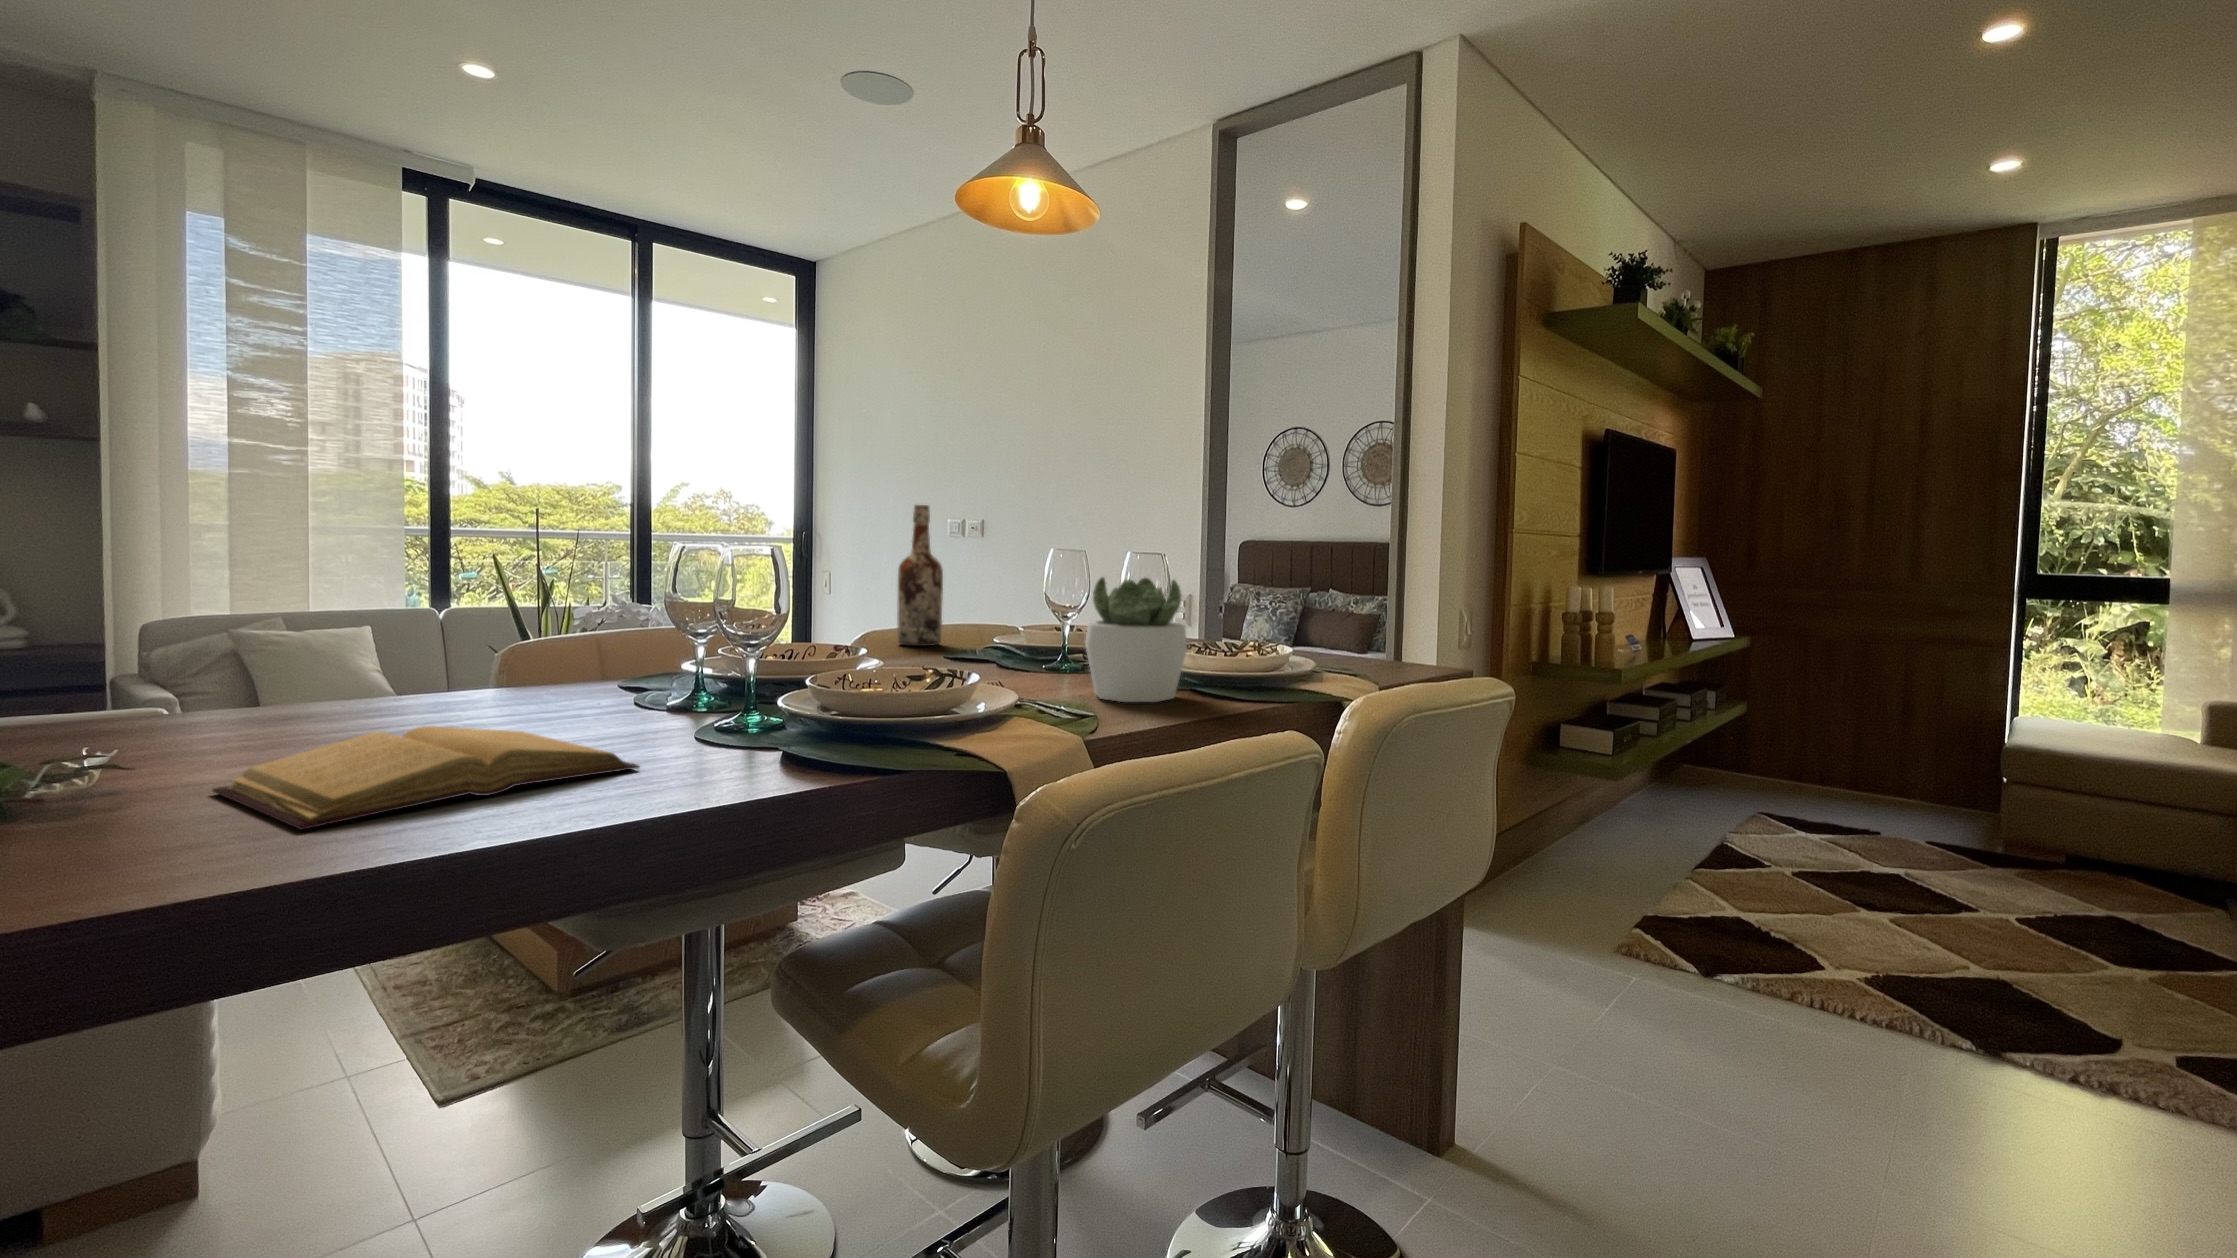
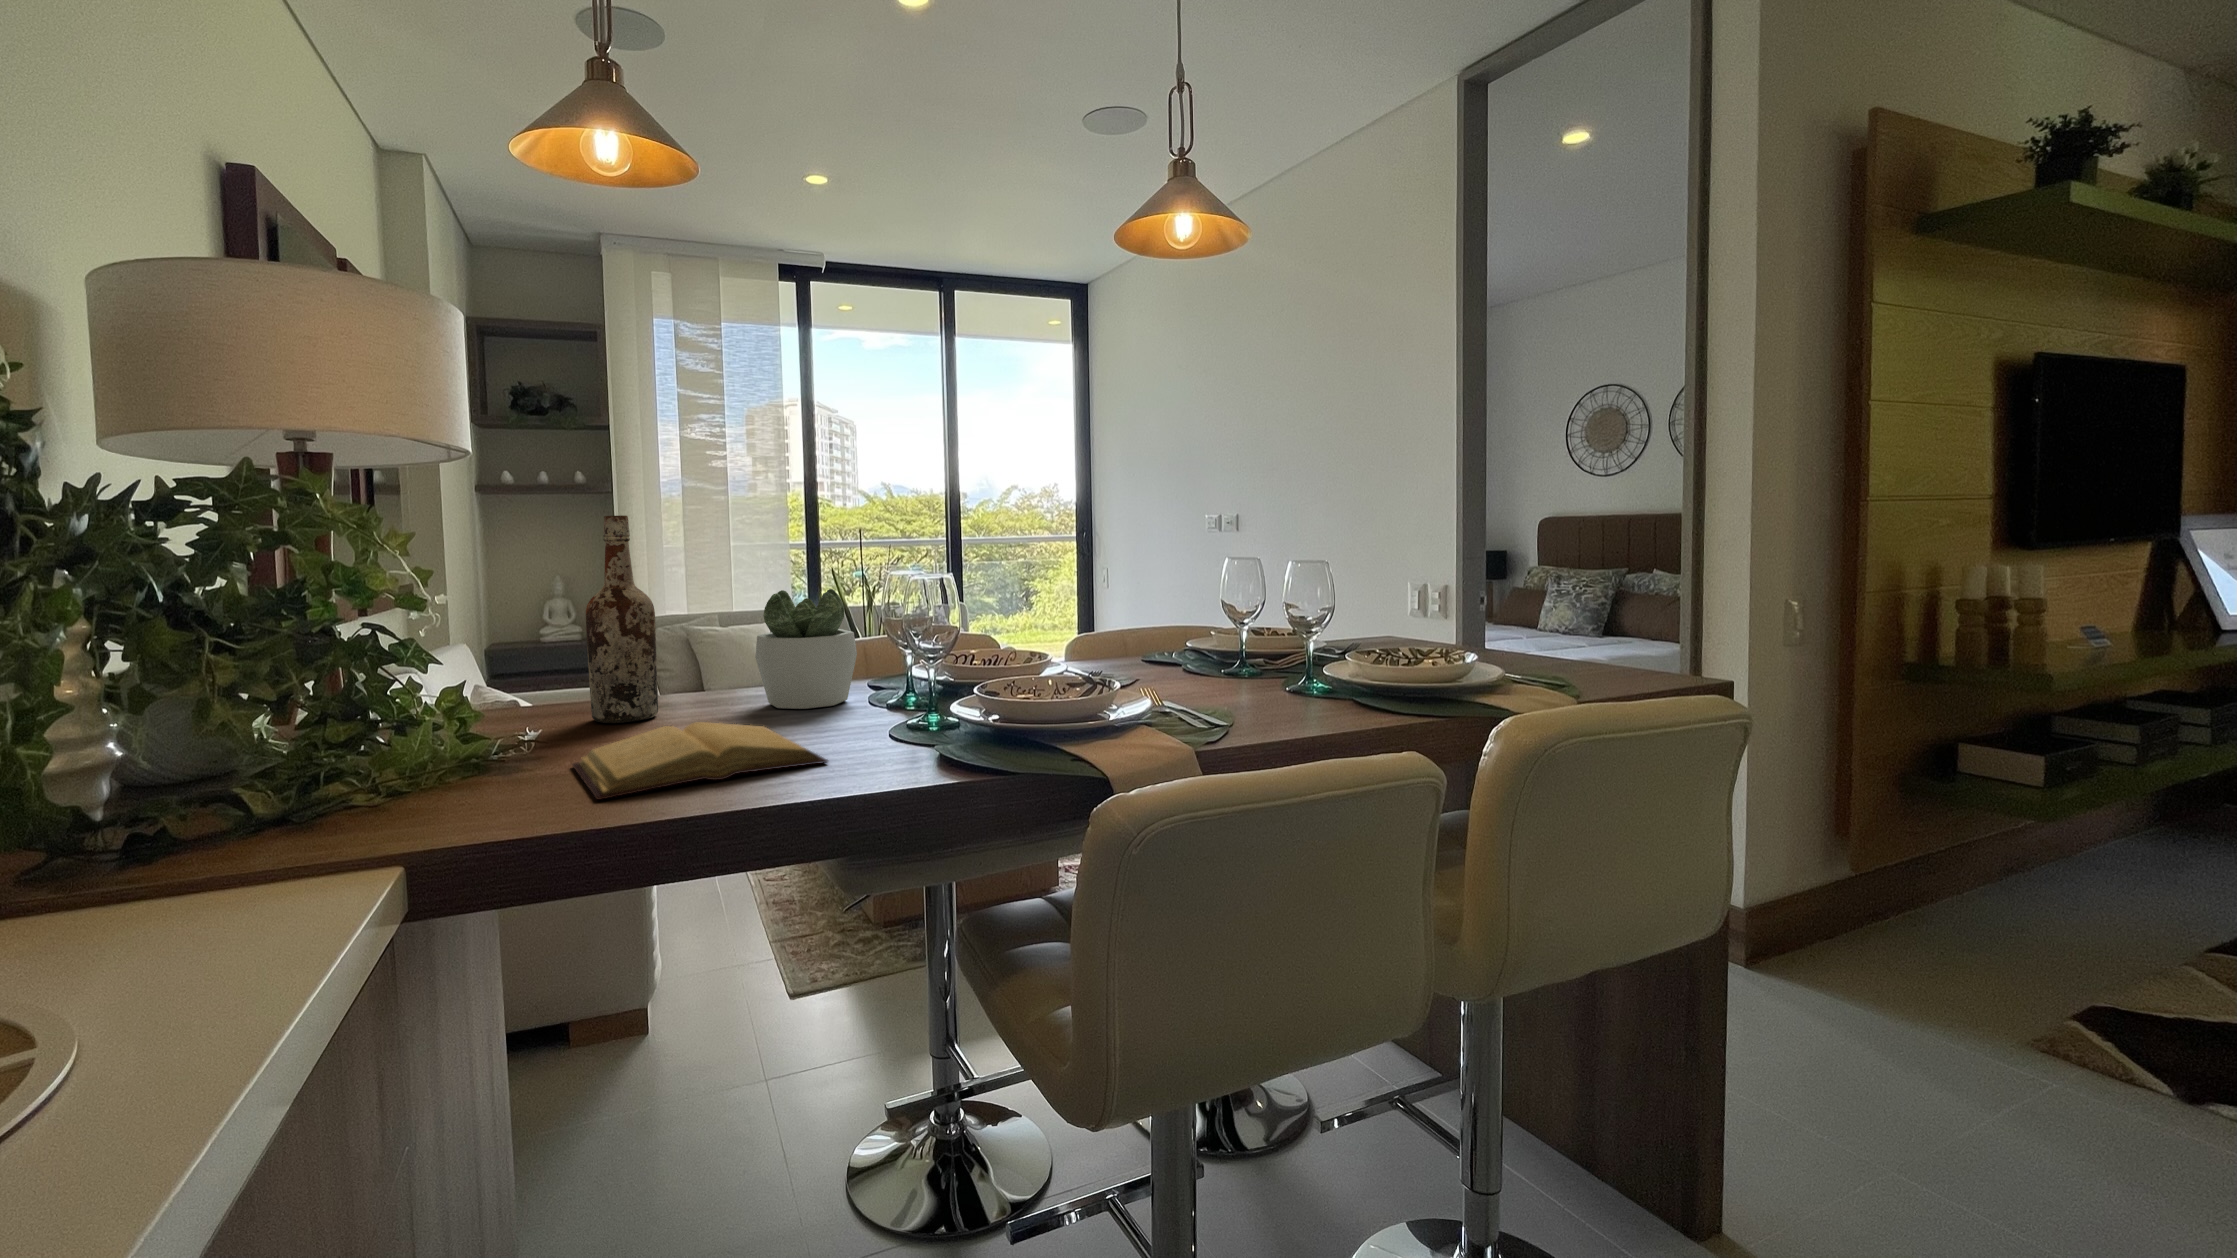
wine bottle: present [897,505,943,646] -> present [586,515,658,723]
succulent plant: present [1085,577,1187,702] -> present [755,589,857,709]

